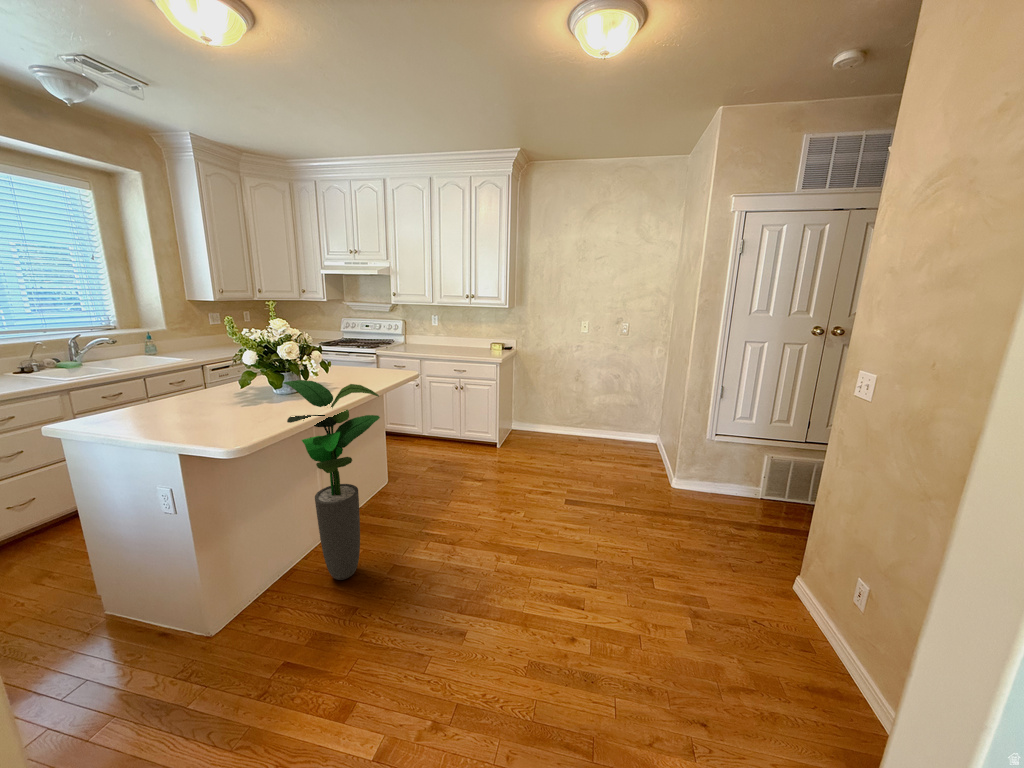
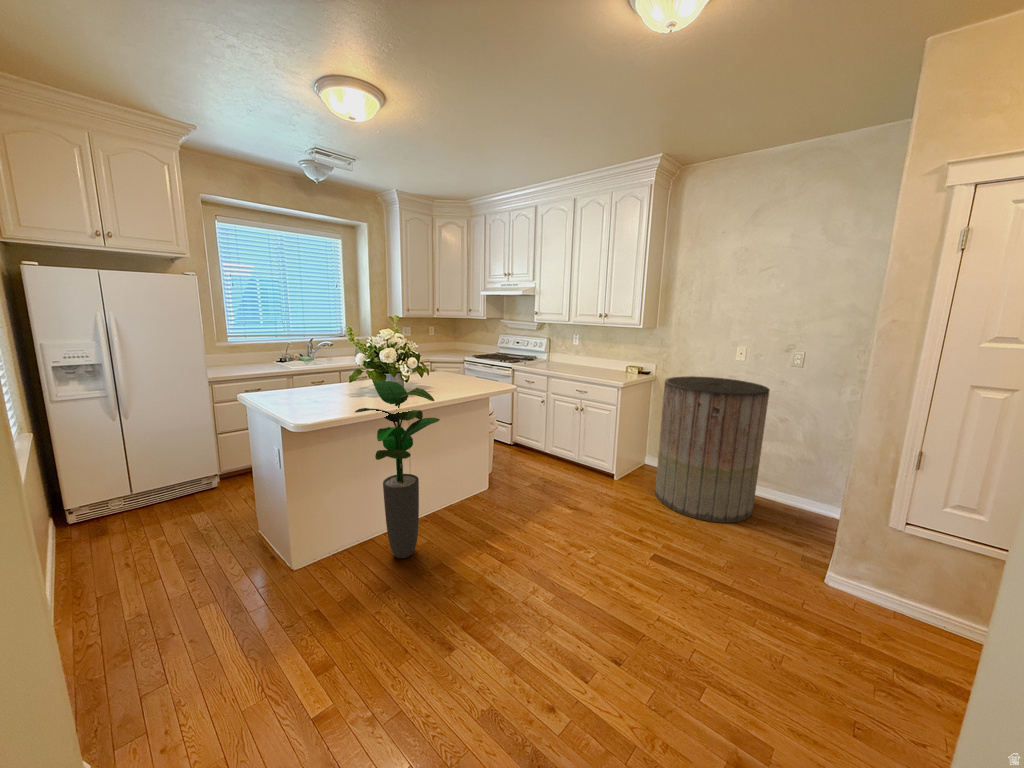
trash can: none [534,348,614,464] -> present [655,376,770,523]

